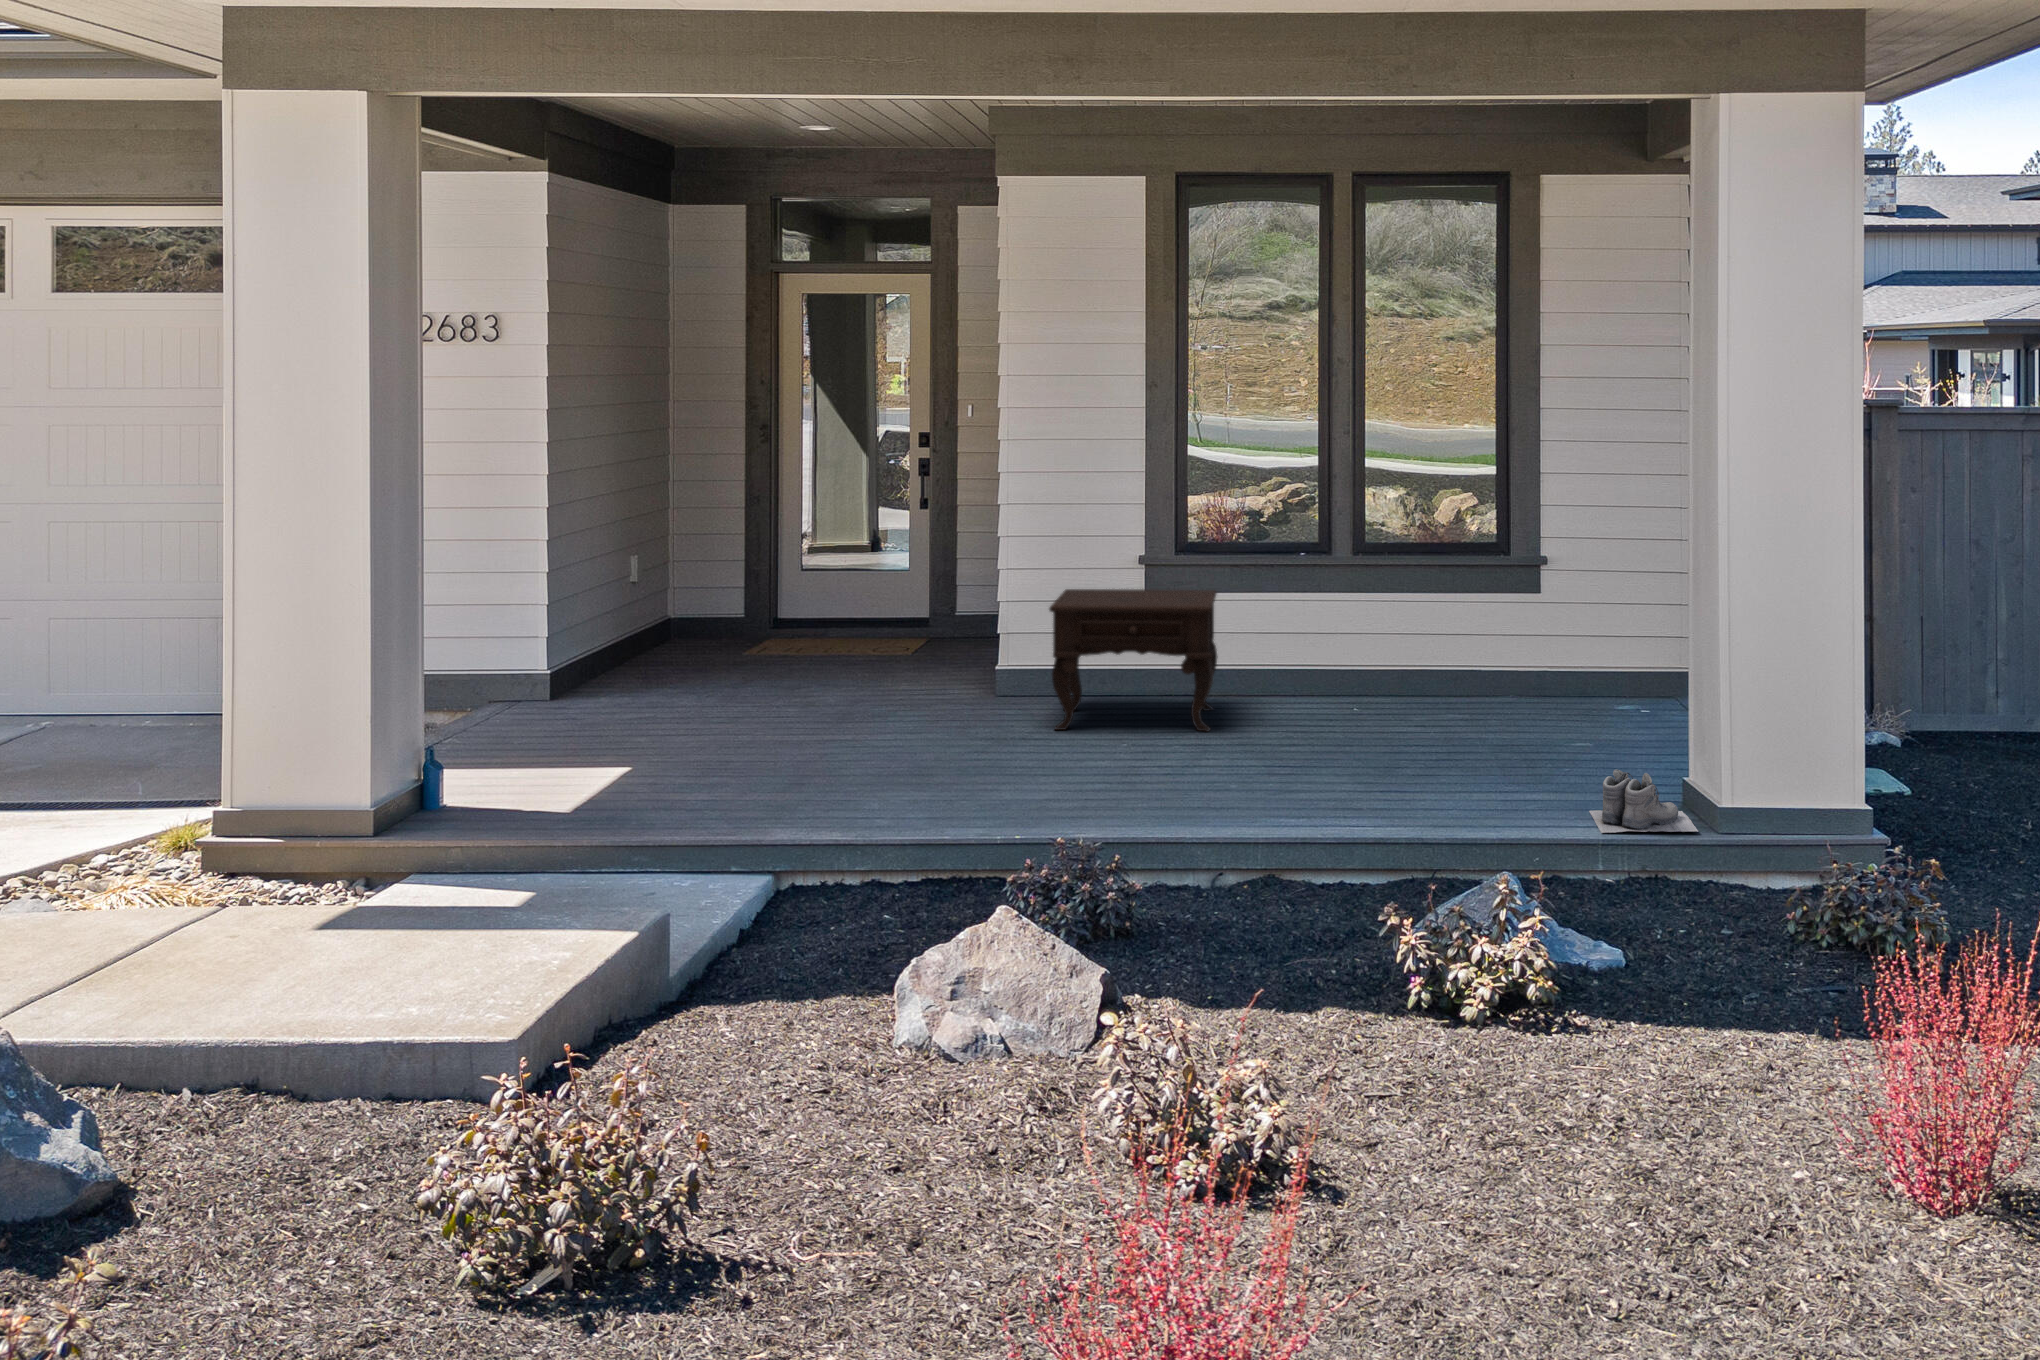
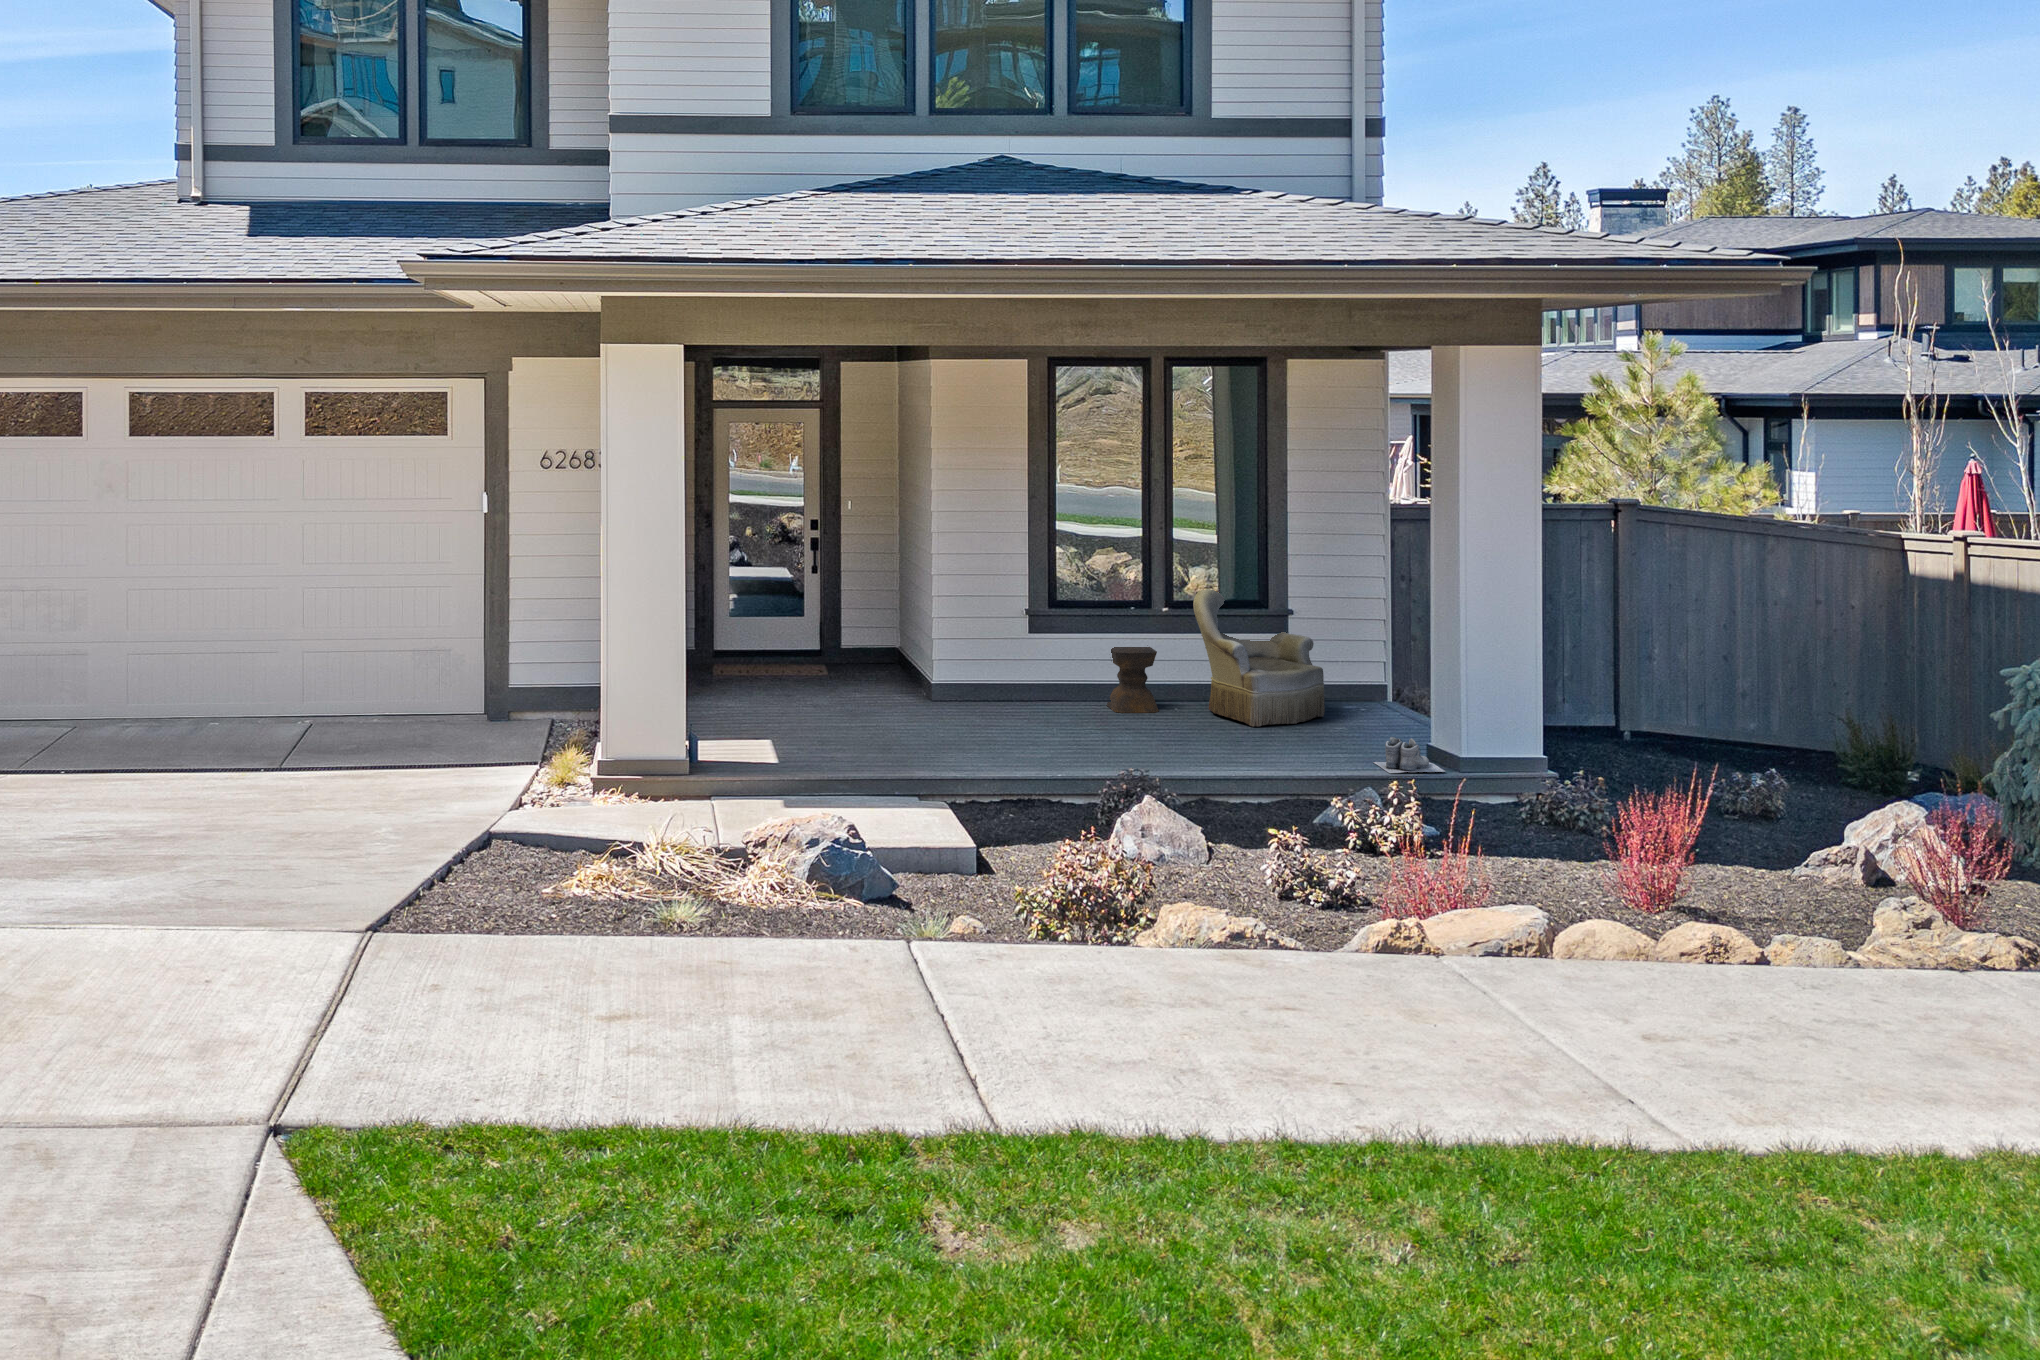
armchair: none [1379,524,1574,743] -> present [1193,589,1325,727]
side table: present [1049,589,1218,731] -> none [982,630,1098,722]
stool: none [1256,612,1326,717] -> present [1107,647,1159,713]

